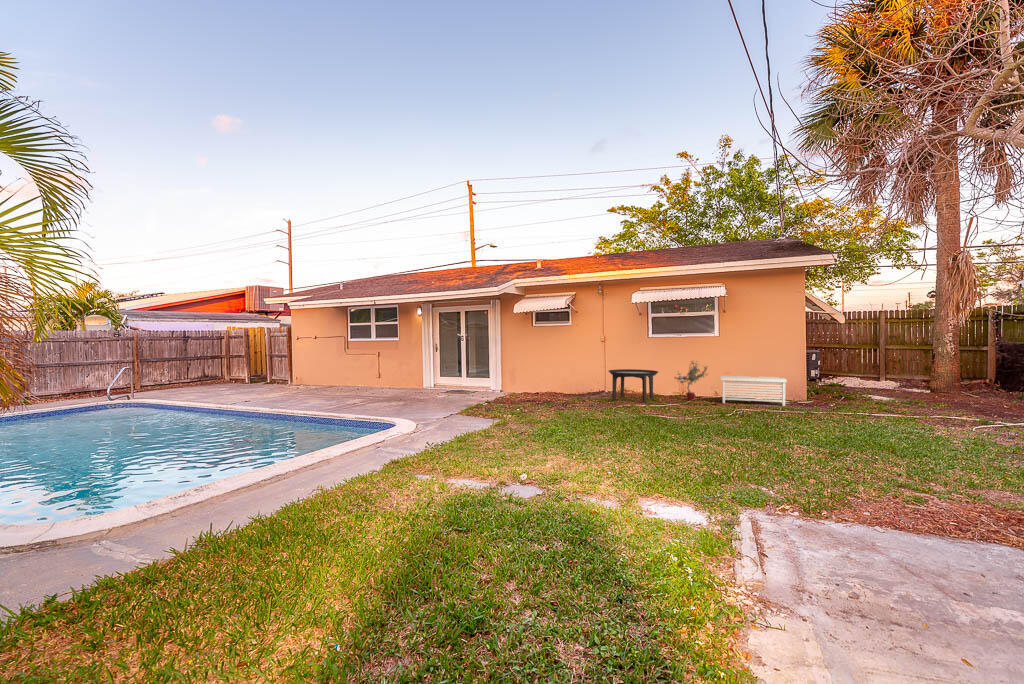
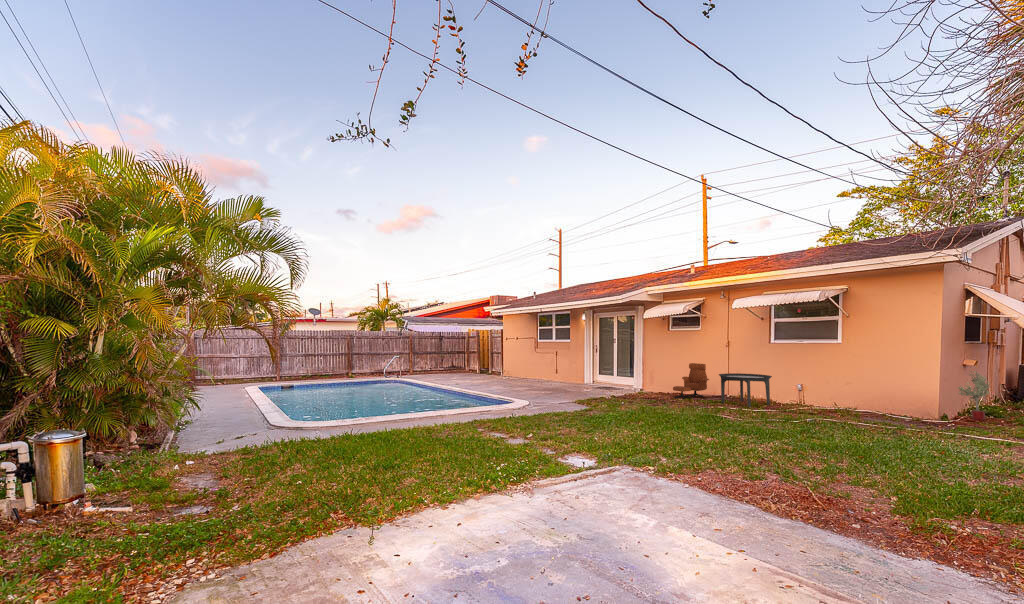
lounge chair: none [555,361,586,399] -> present [673,363,709,399]
potted tree: present [675,361,707,401] -> present [958,371,989,421]
storage bench: present [720,376,787,406] -> none [831,385,919,423]

